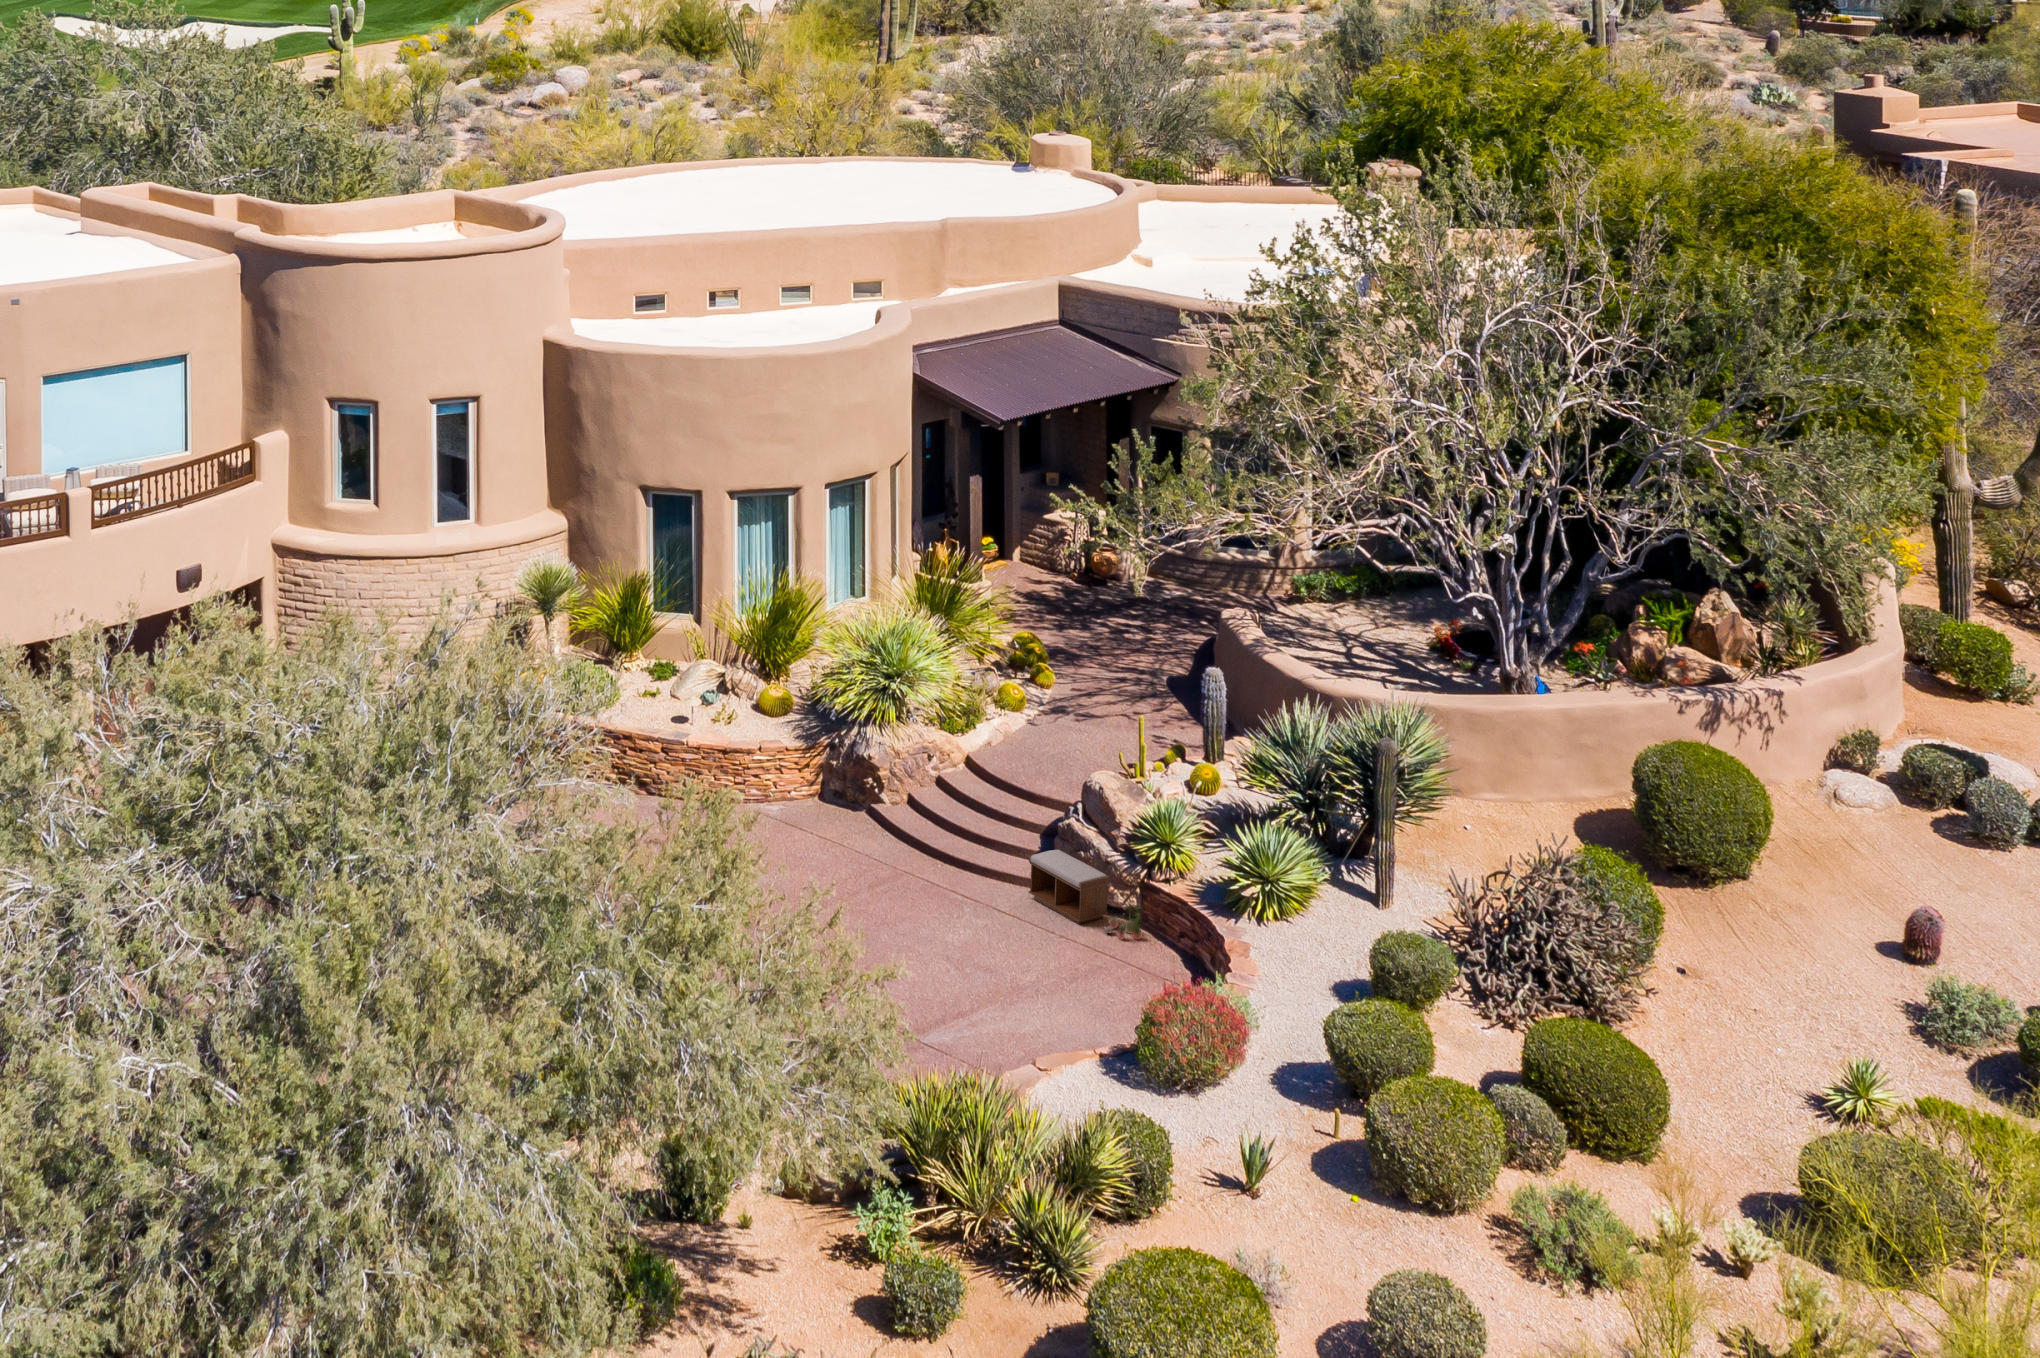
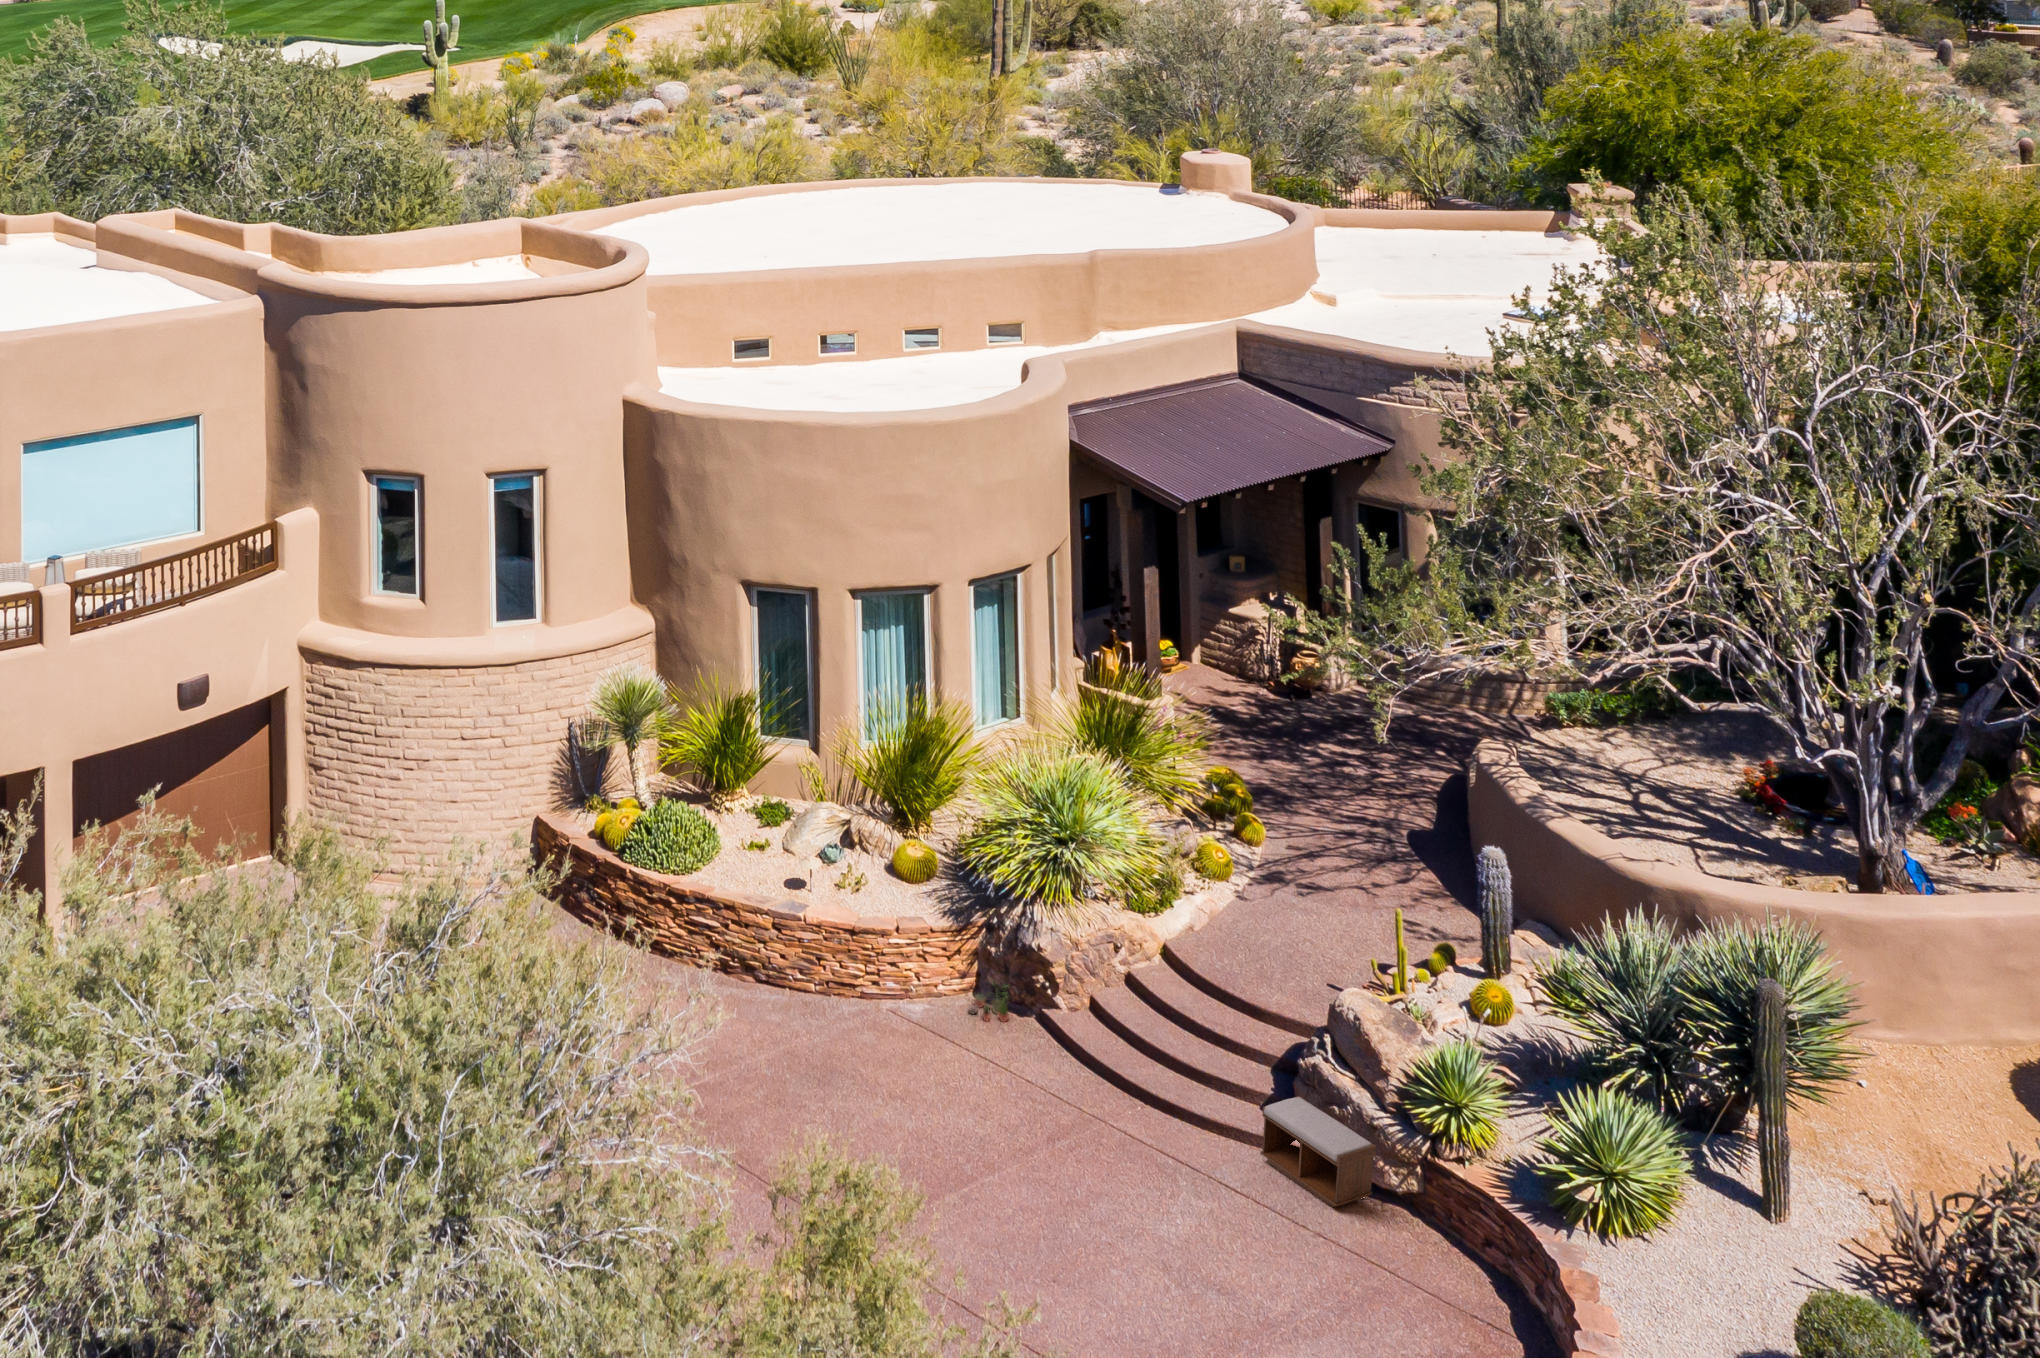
potted plant: present [1105,906,1142,940] -> present [969,984,1009,1022]

